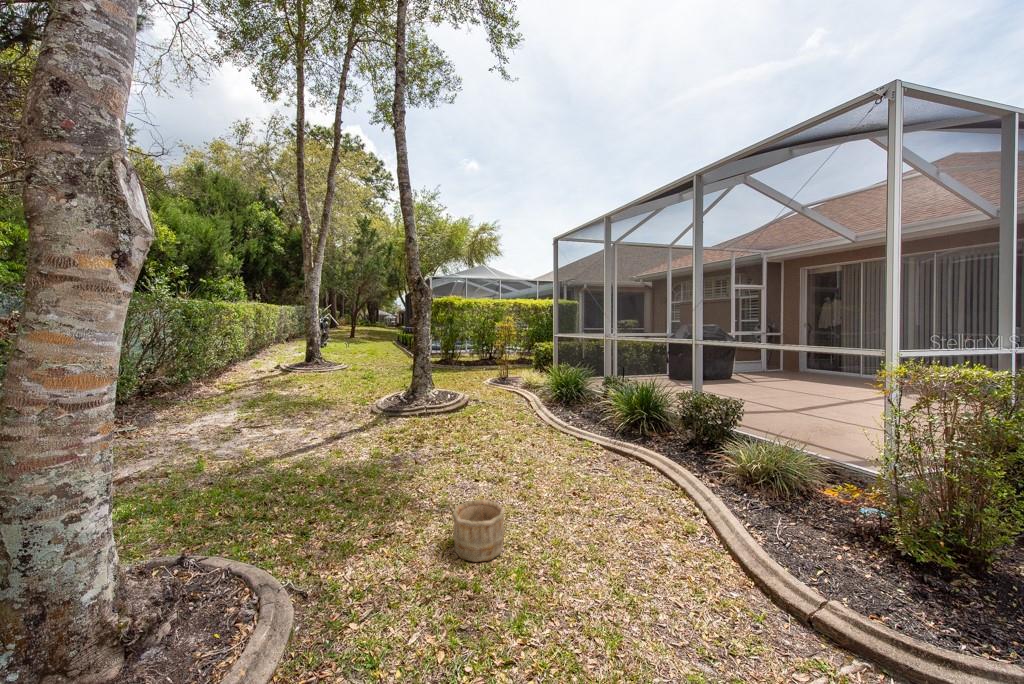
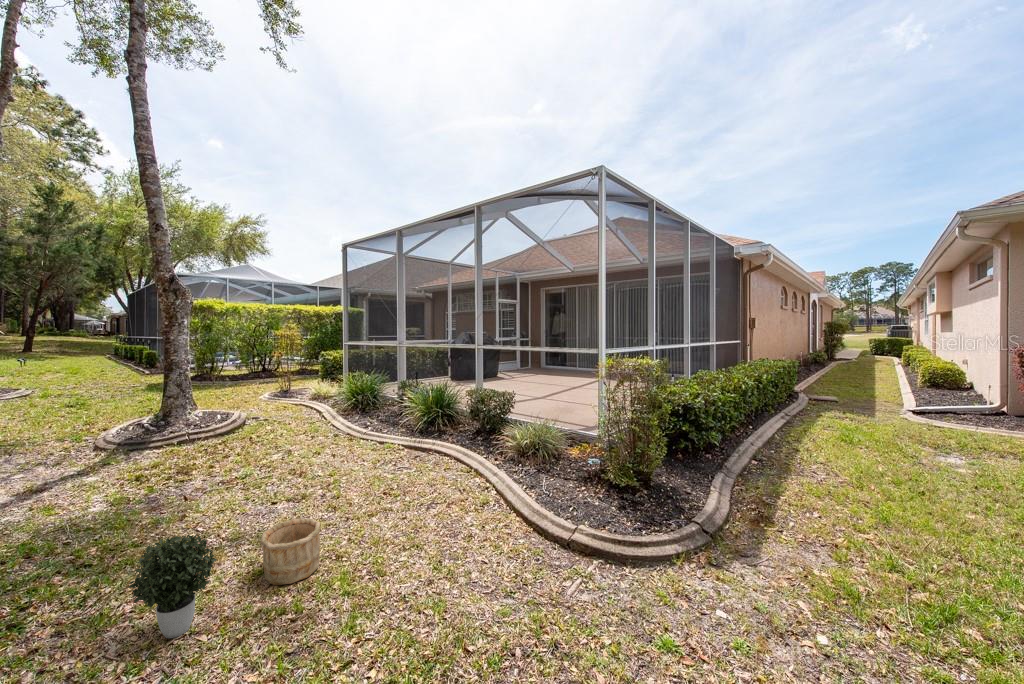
potted plant: none [350,491,415,580] -> present [128,534,217,638]

